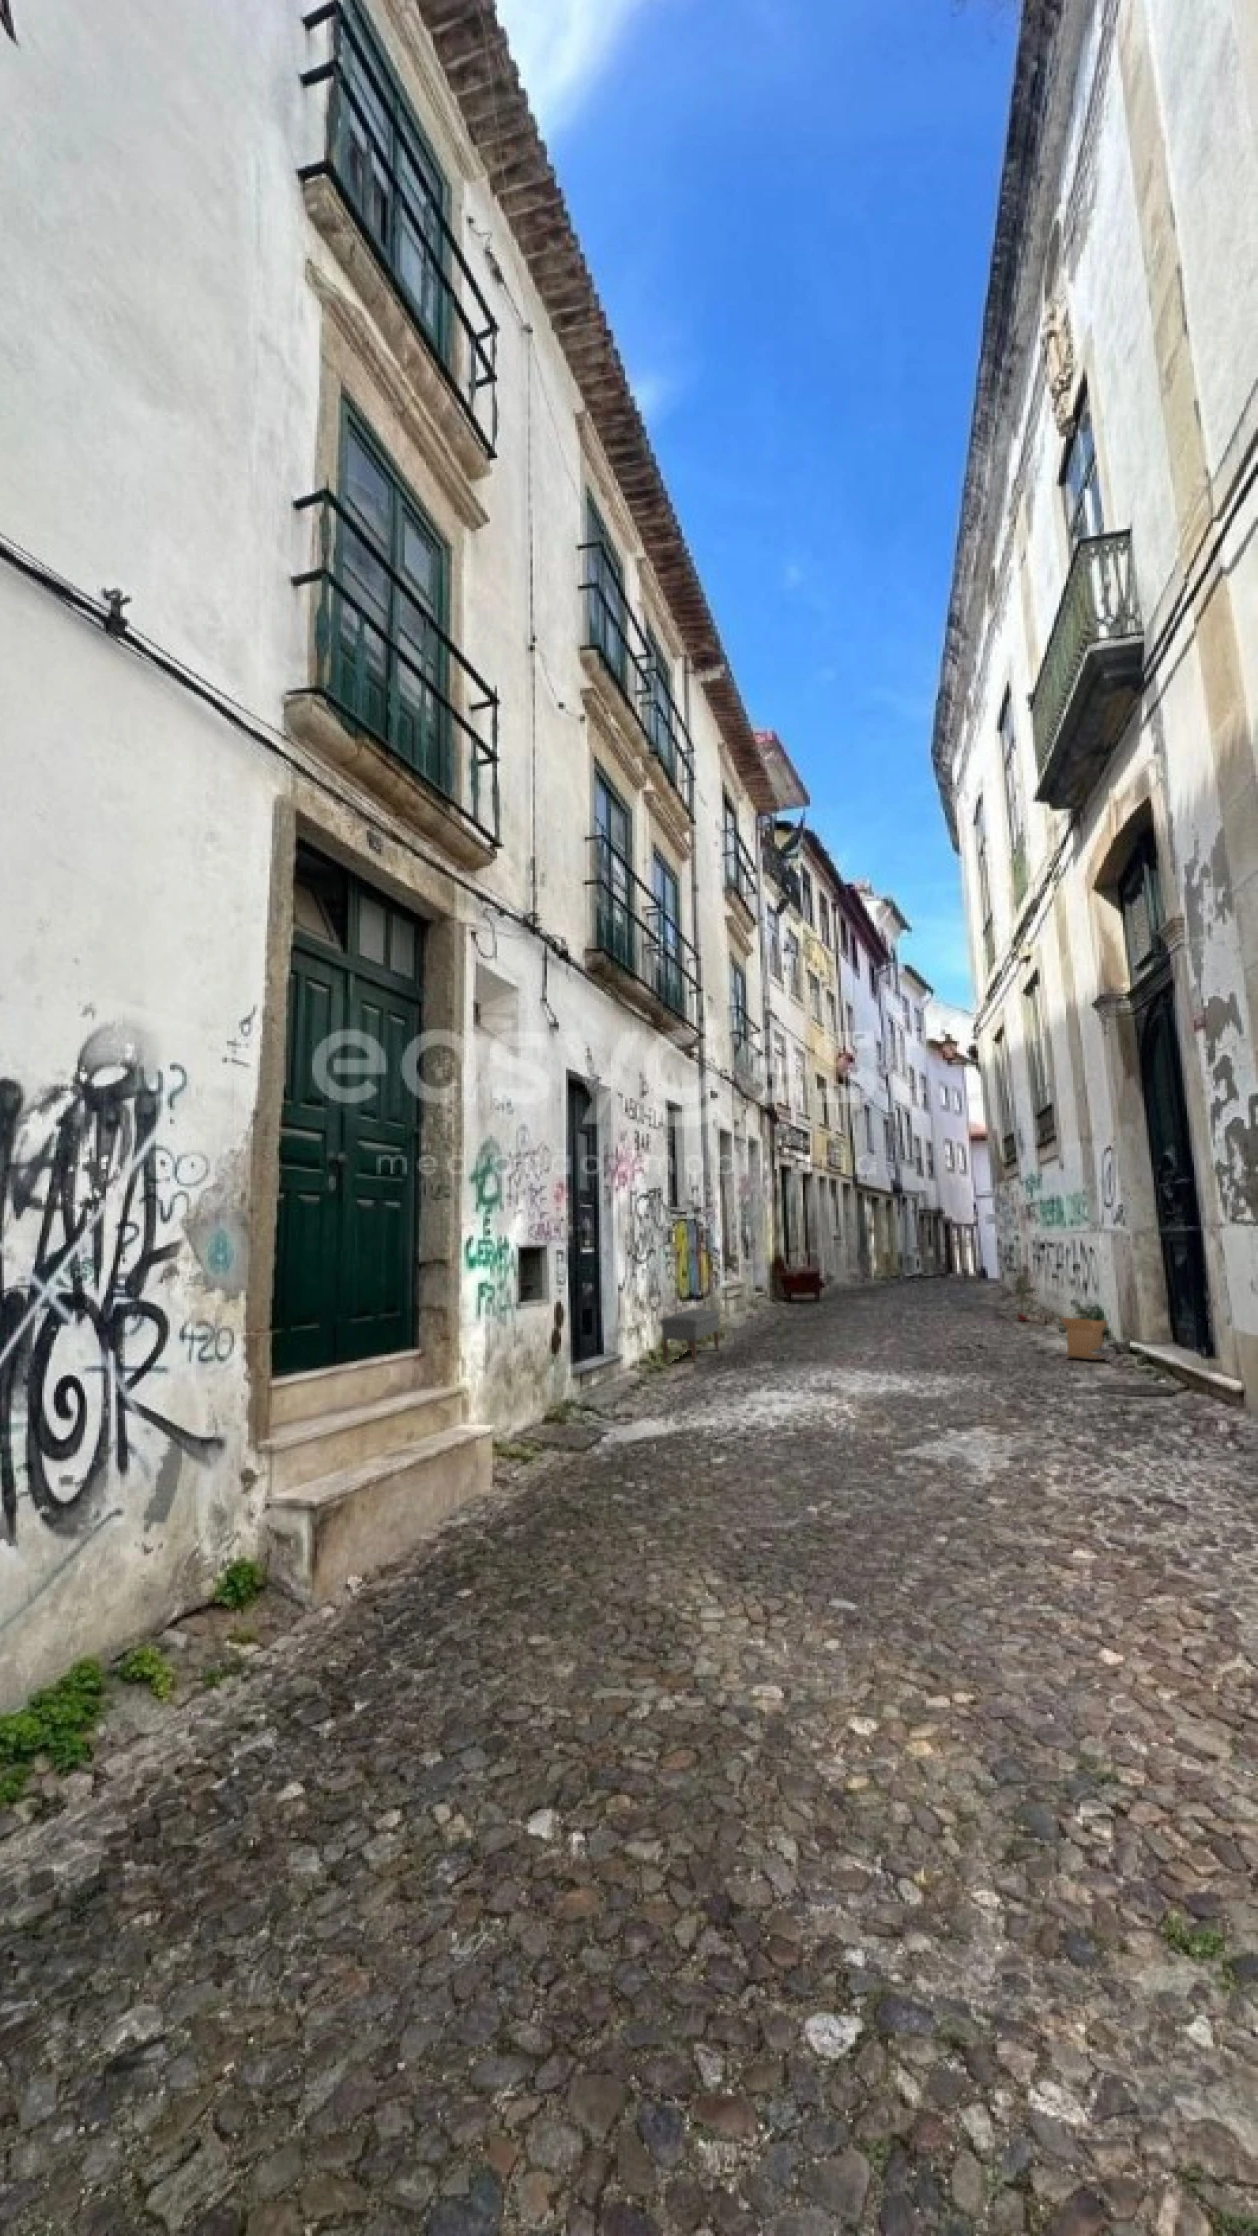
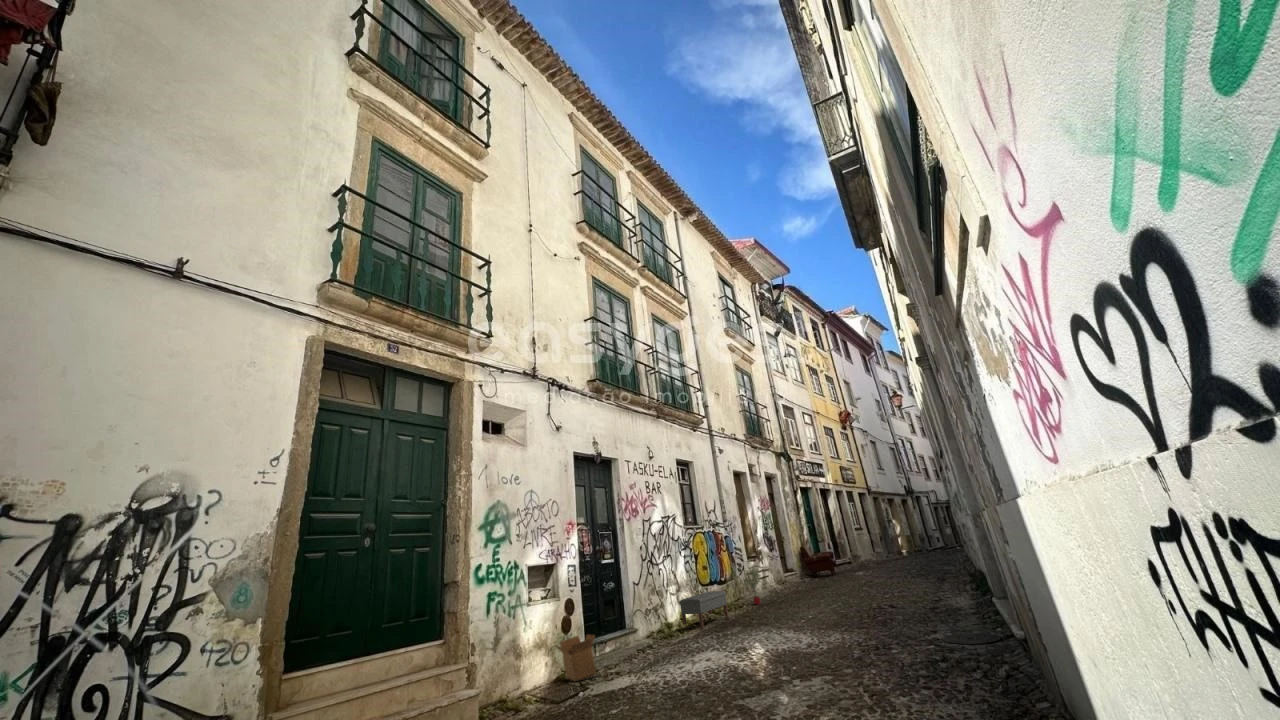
potted tree: present [1012,1269,1039,1321] -> present [743,566,761,605]
cardboard box: present [1061,1318,1108,1360] -> present [556,635,597,682]

